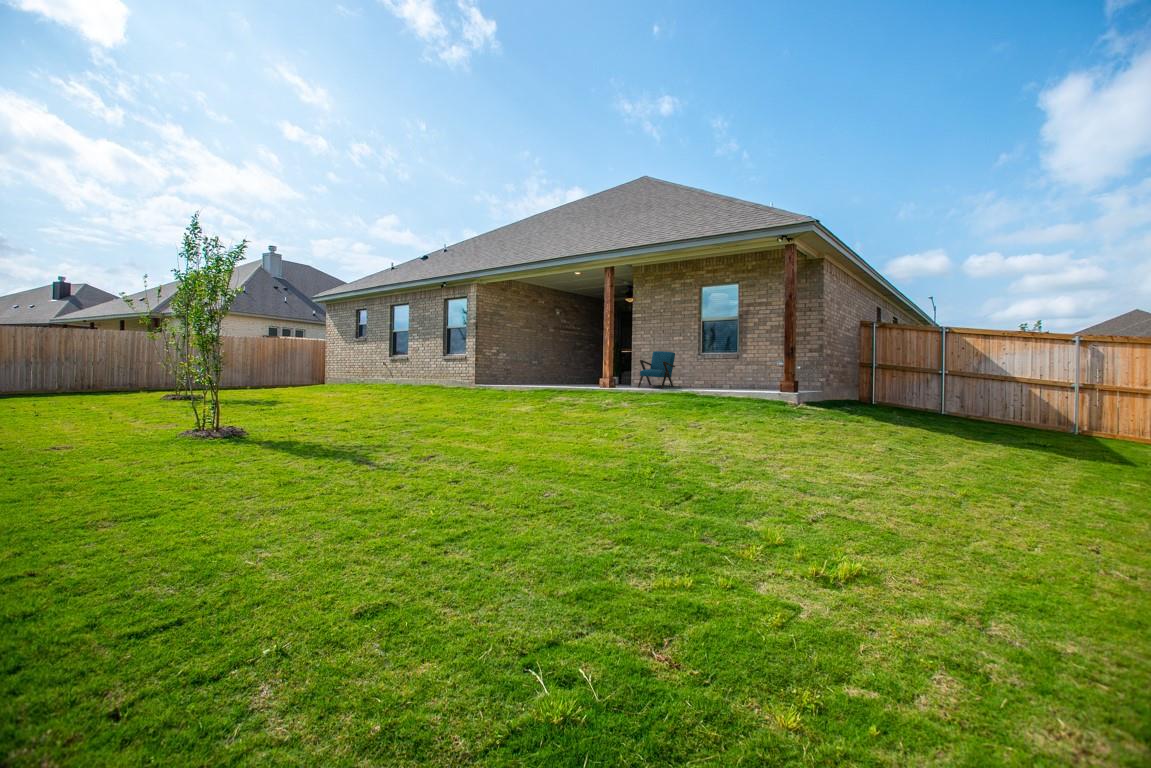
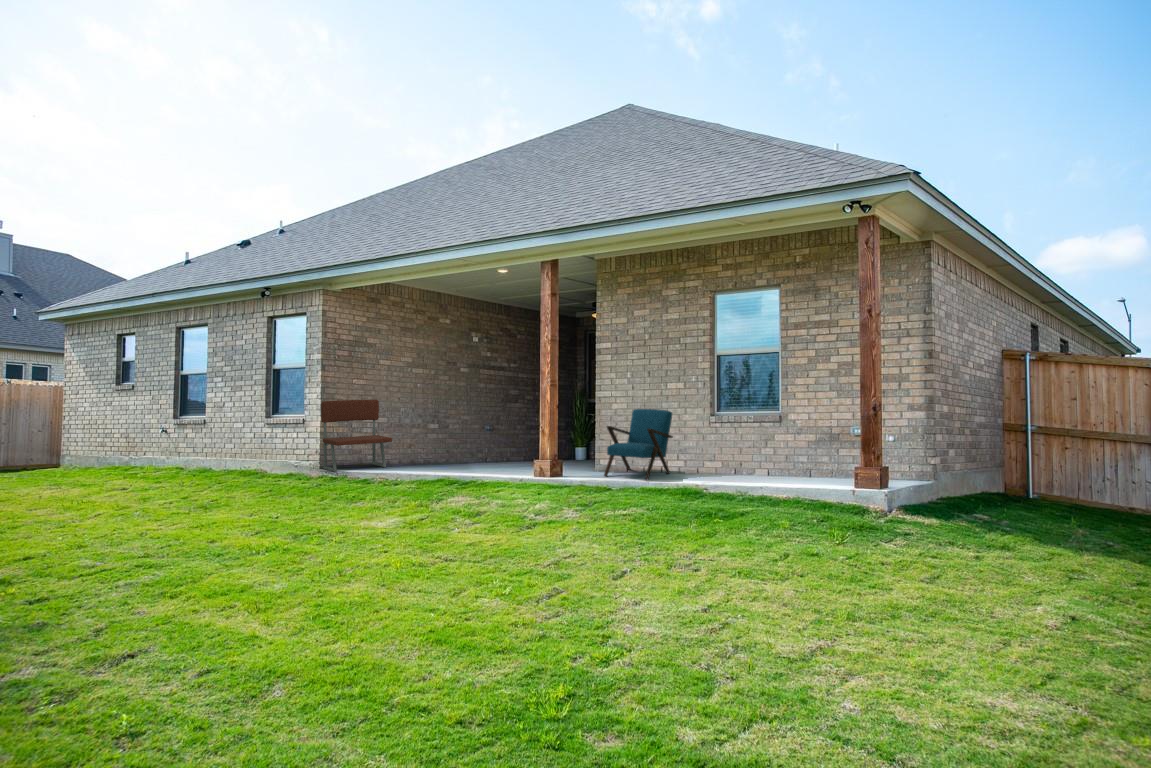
bench: none [477,346,516,385] -> present [321,400,392,472]

